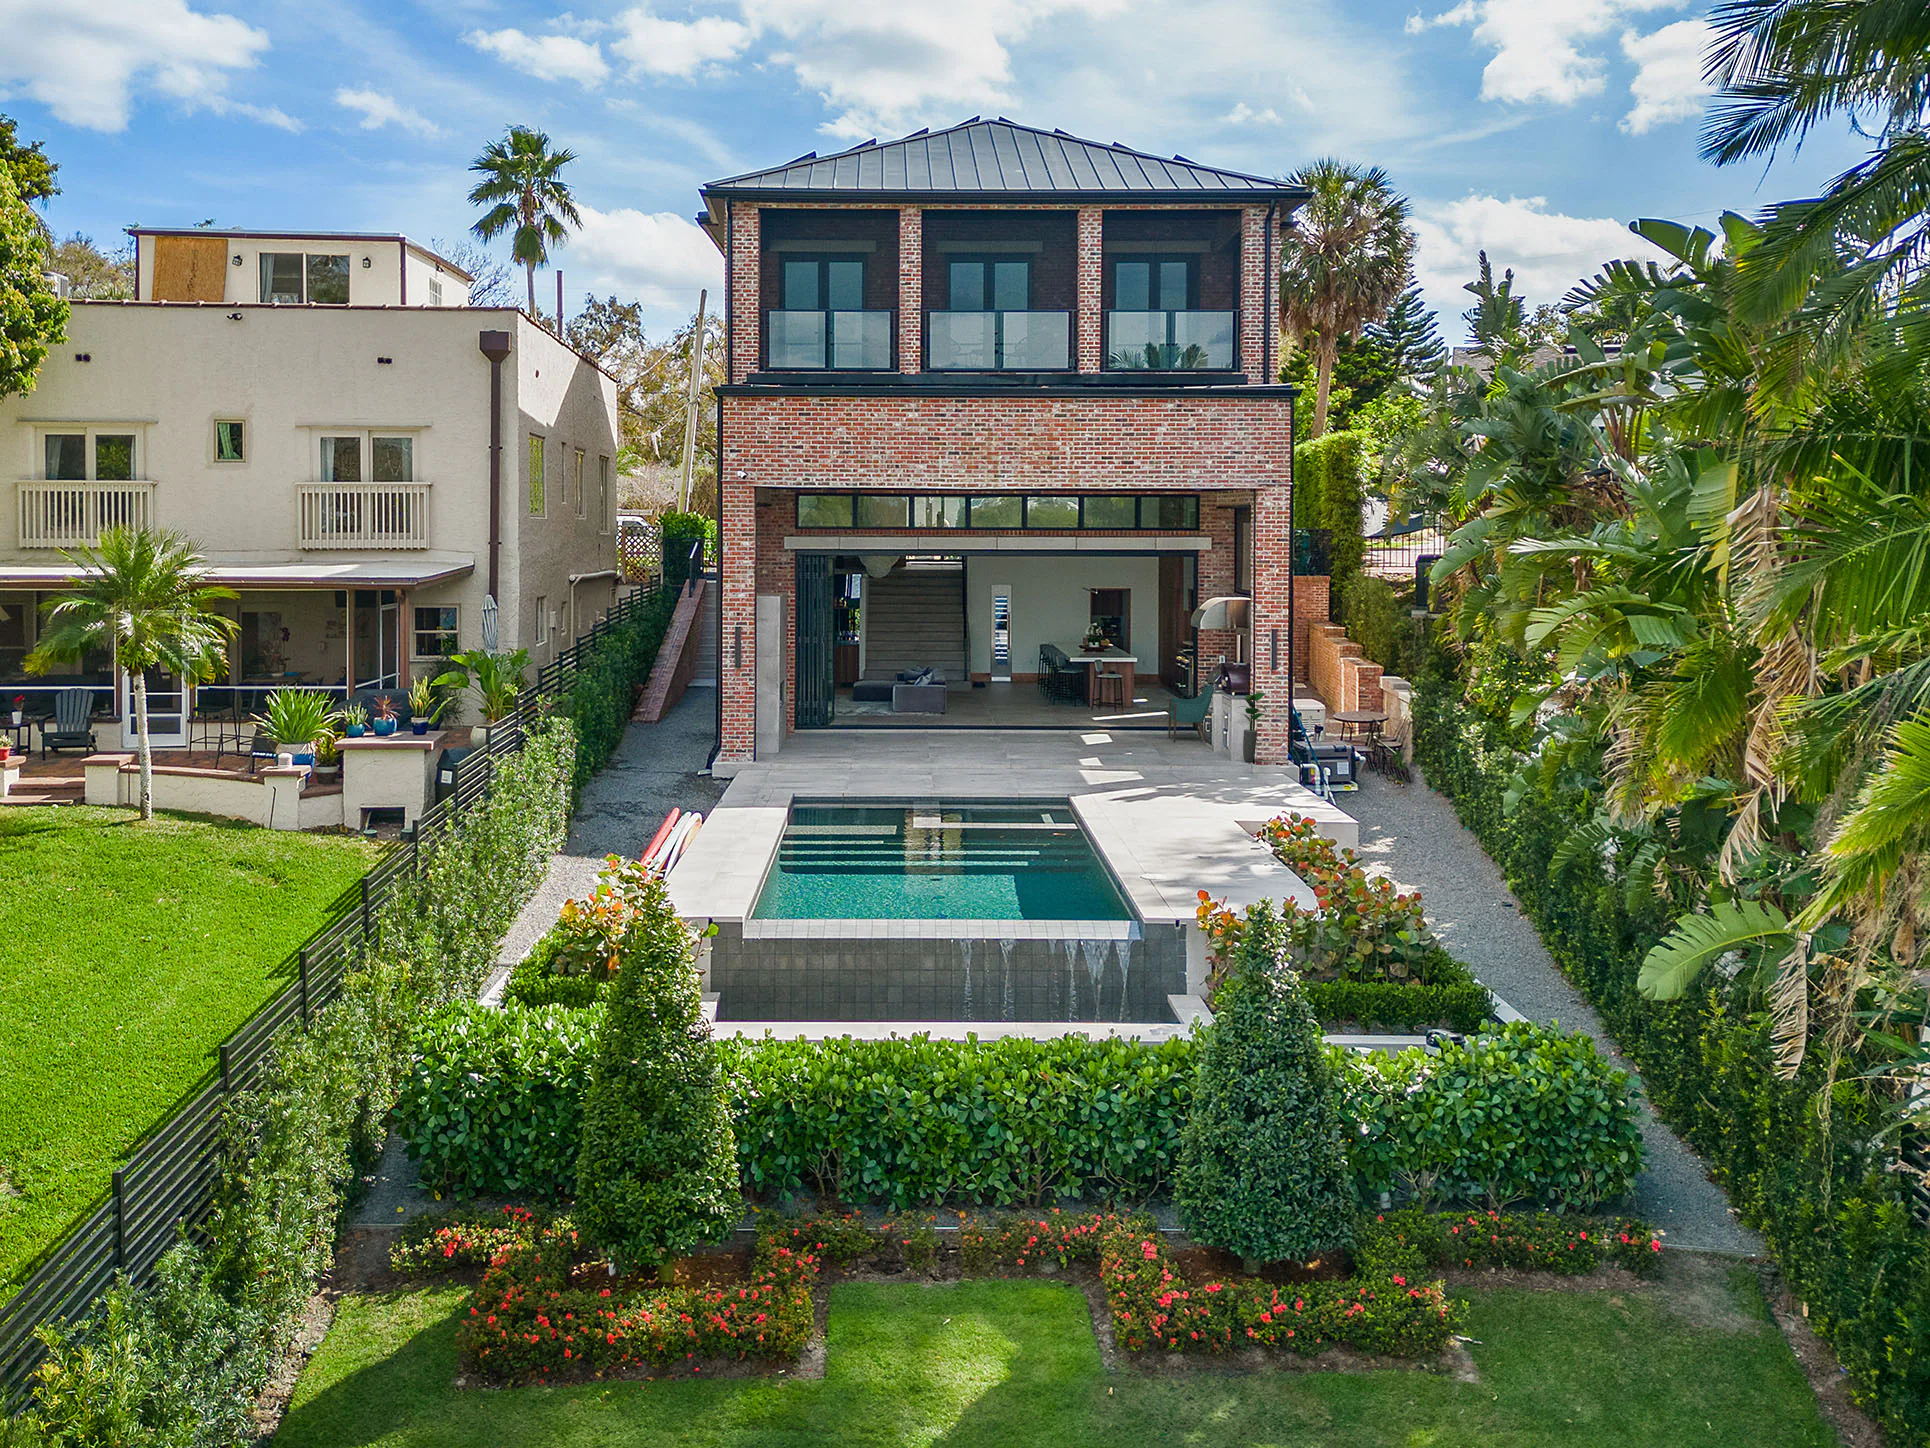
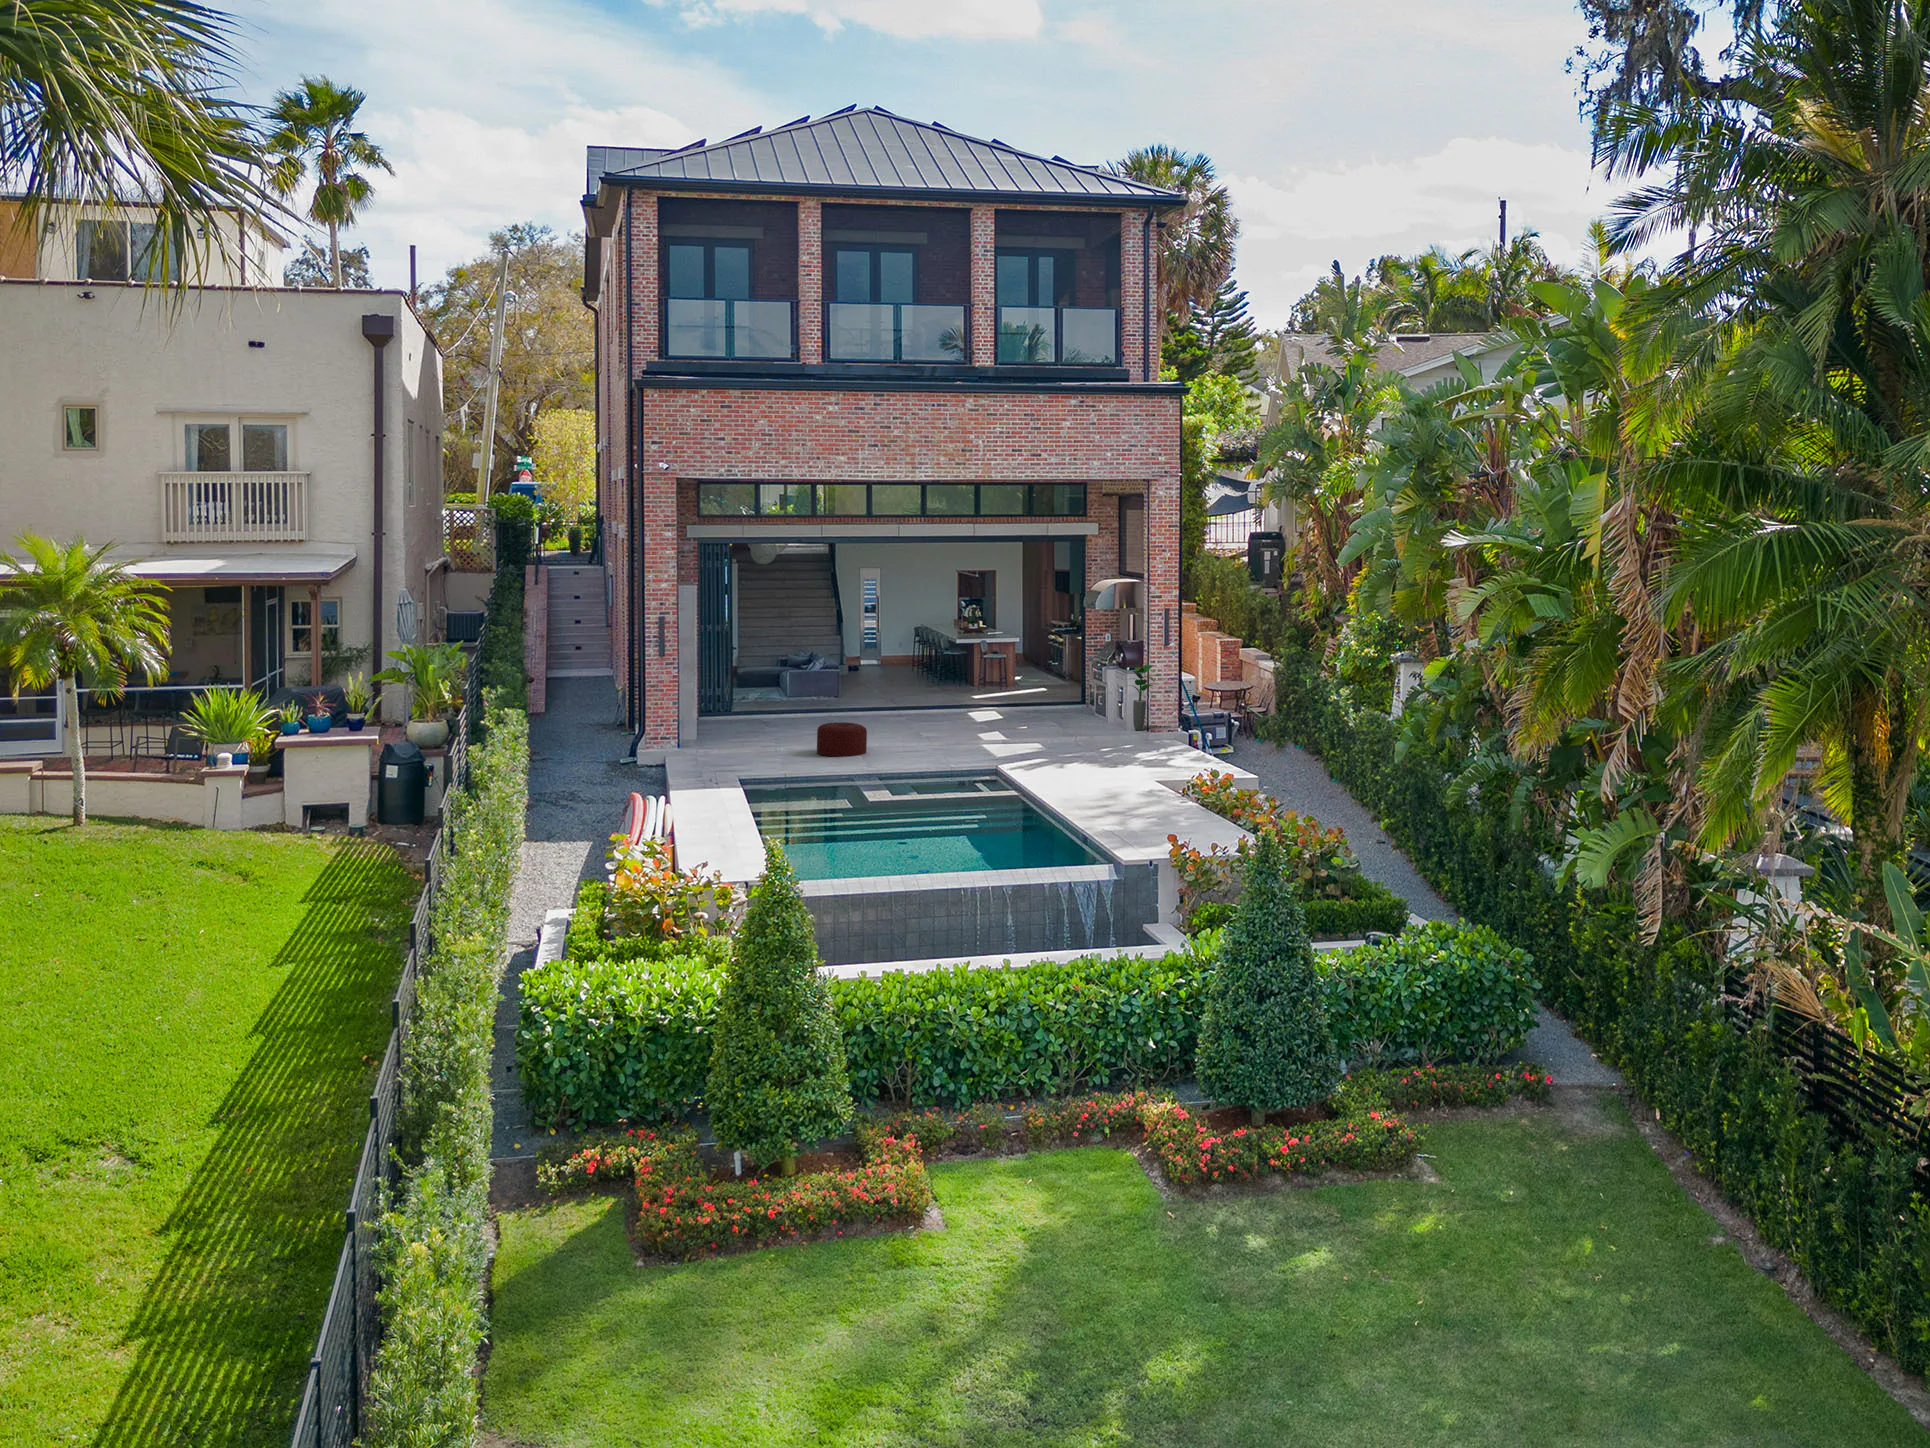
chair: present [1168,685,1214,743] -> none [1055,659,1098,715]
ottoman: none [901,743,953,779] -> present [817,722,867,757]

